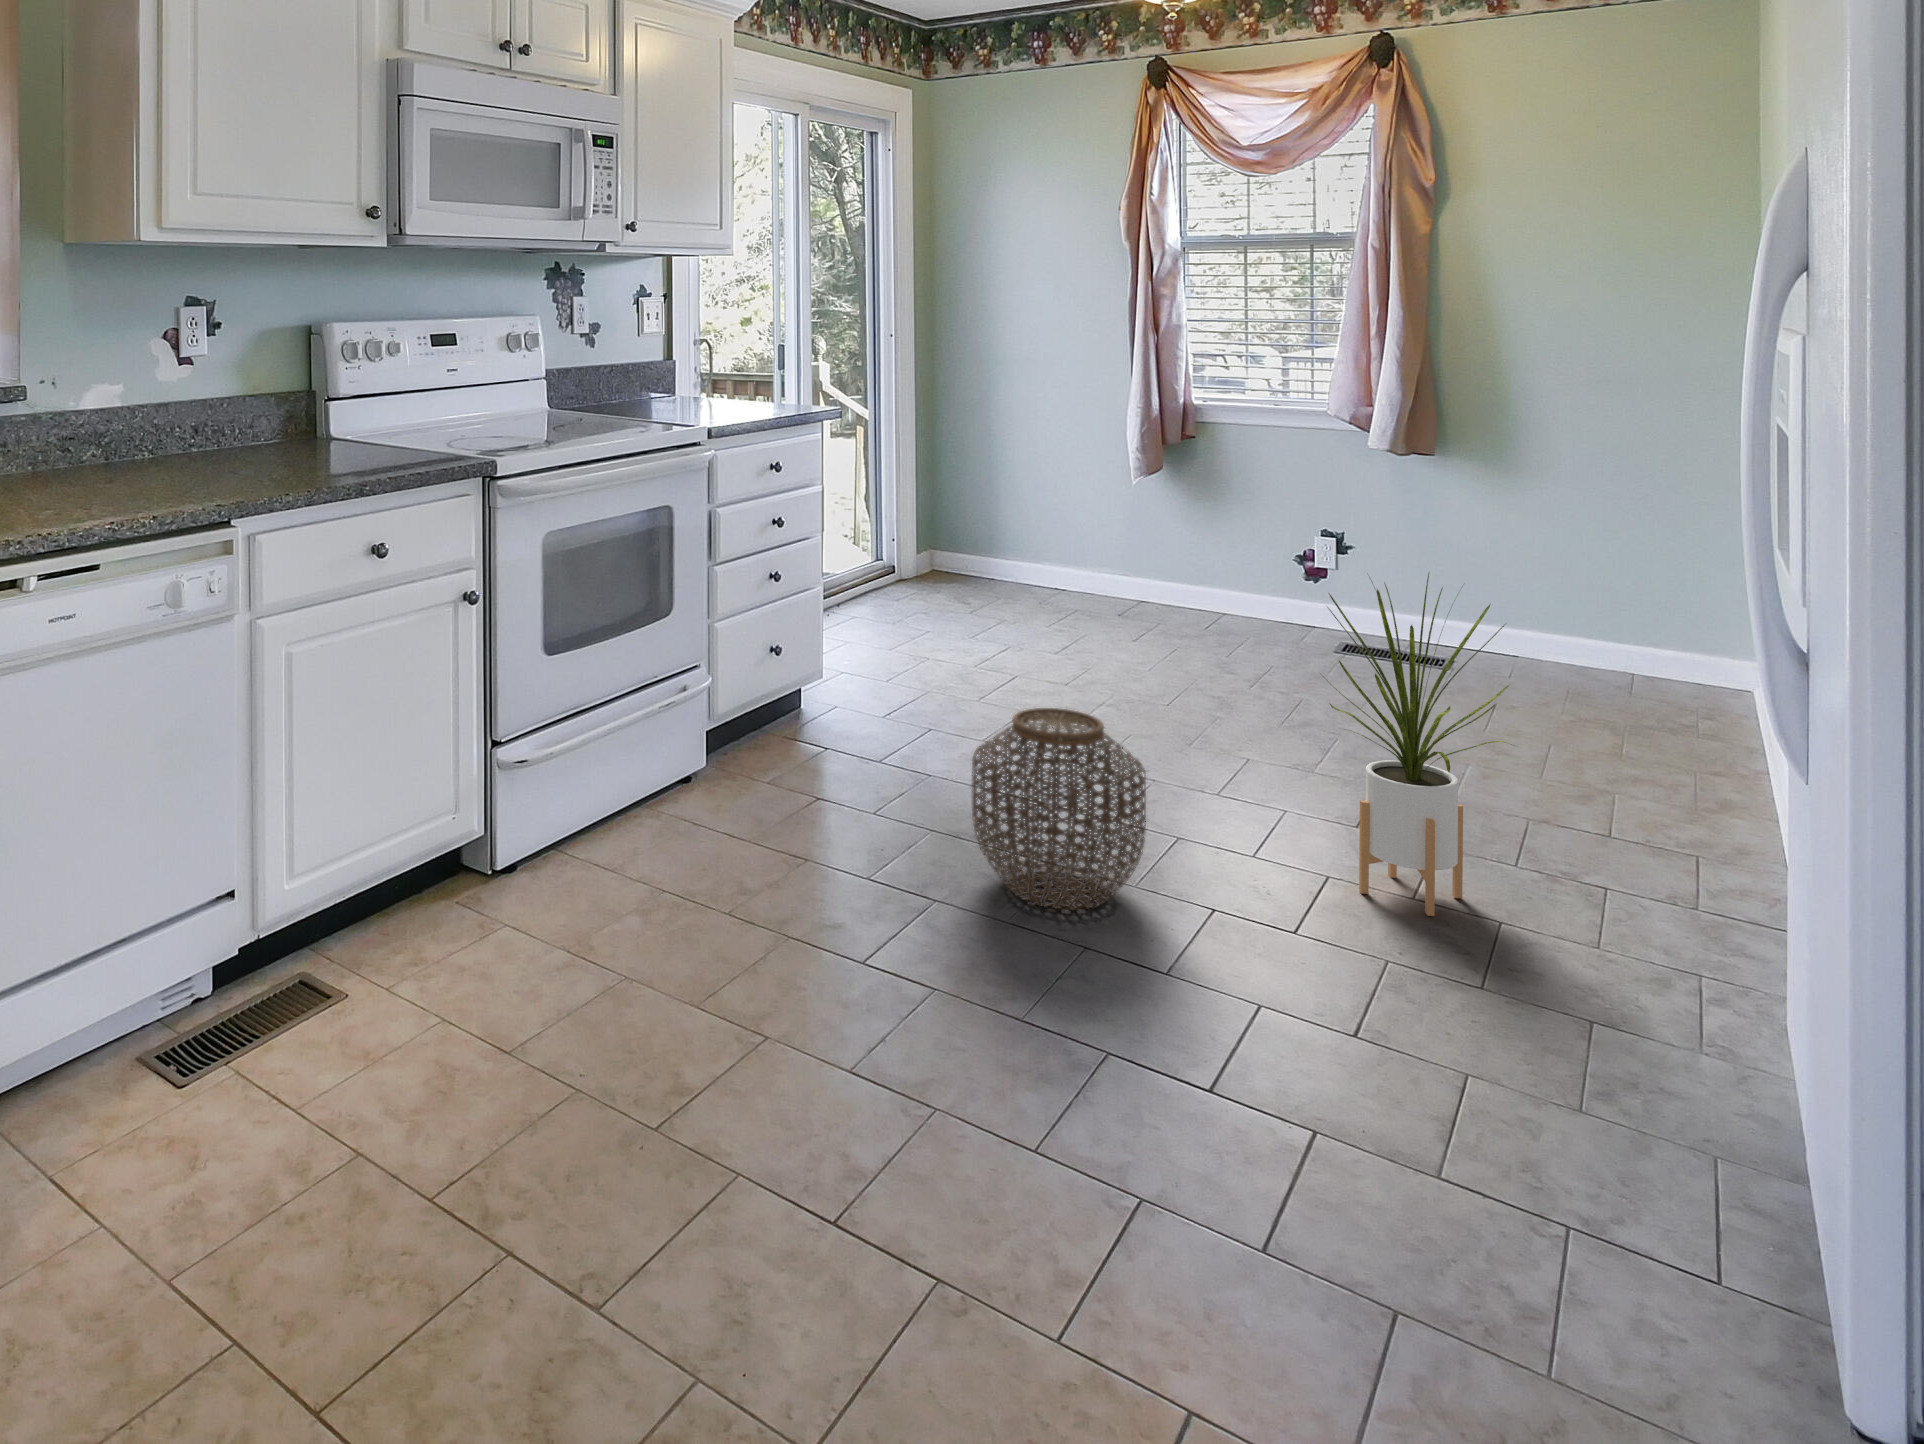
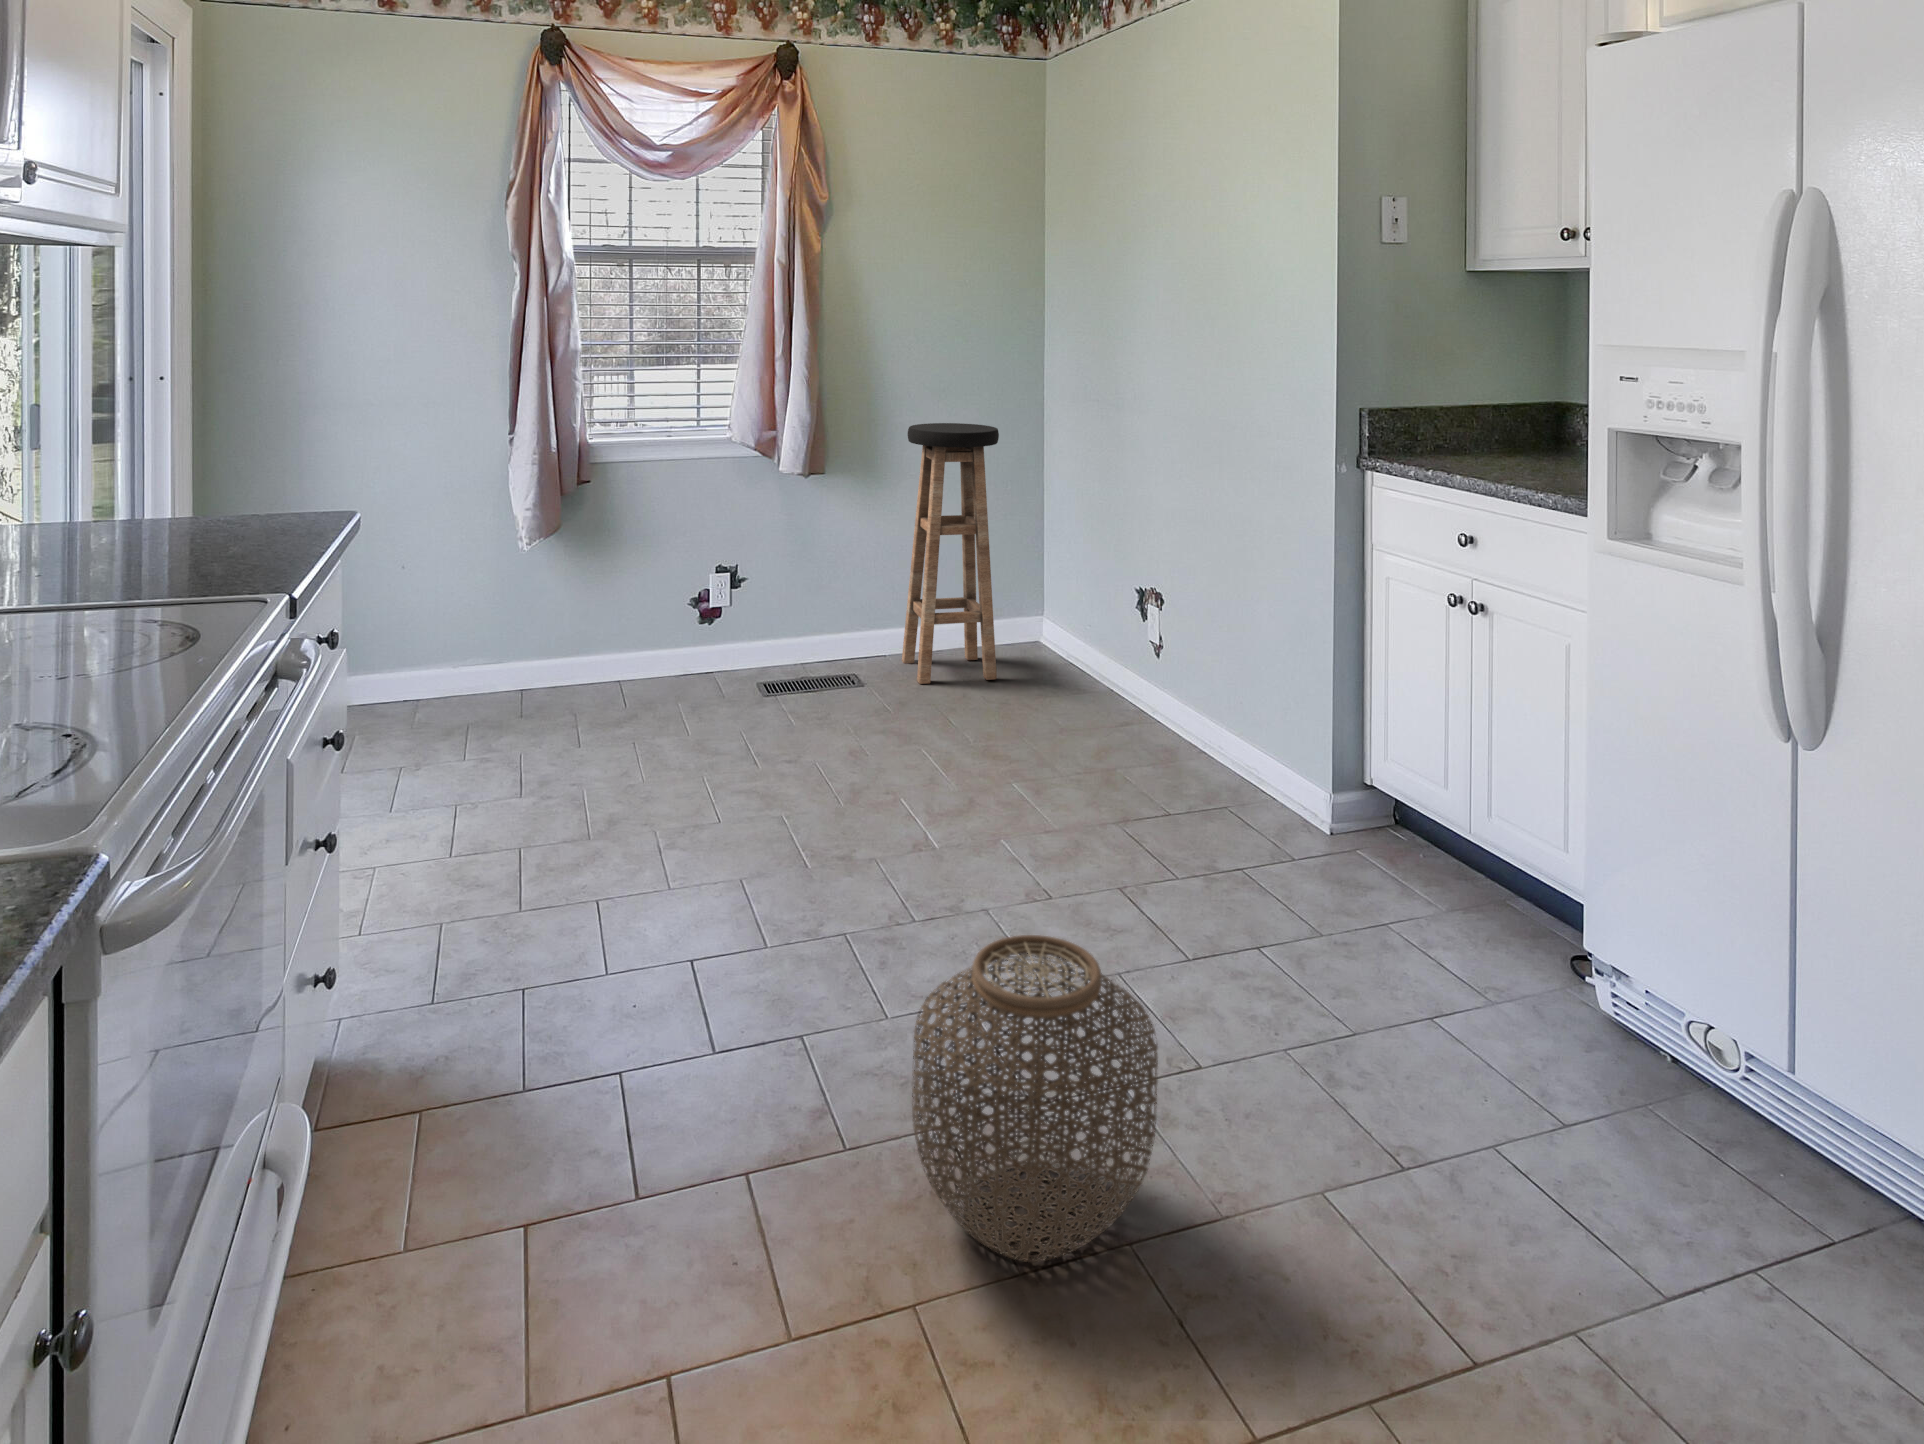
bar stool: none [1508,410,1629,694] -> present [902,423,999,684]
house plant: present [1320,573,1512,916] -> none [1139,633,1332,1014]

